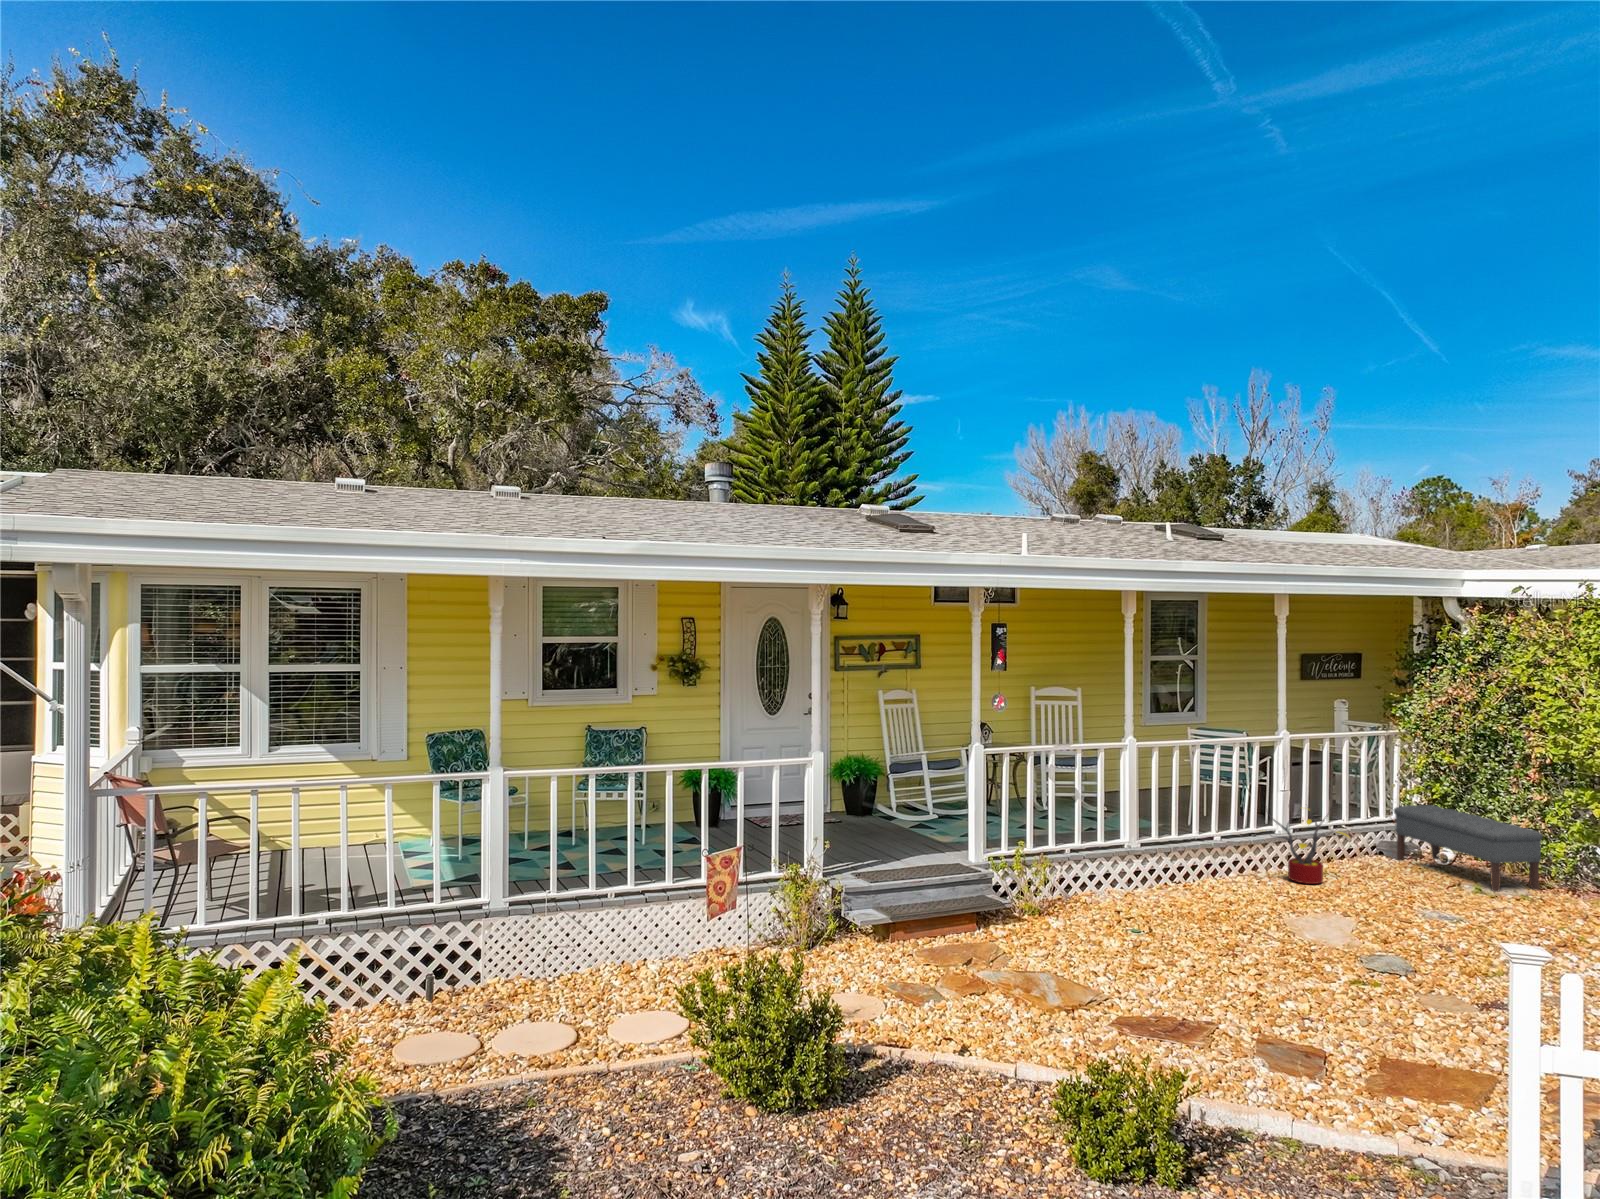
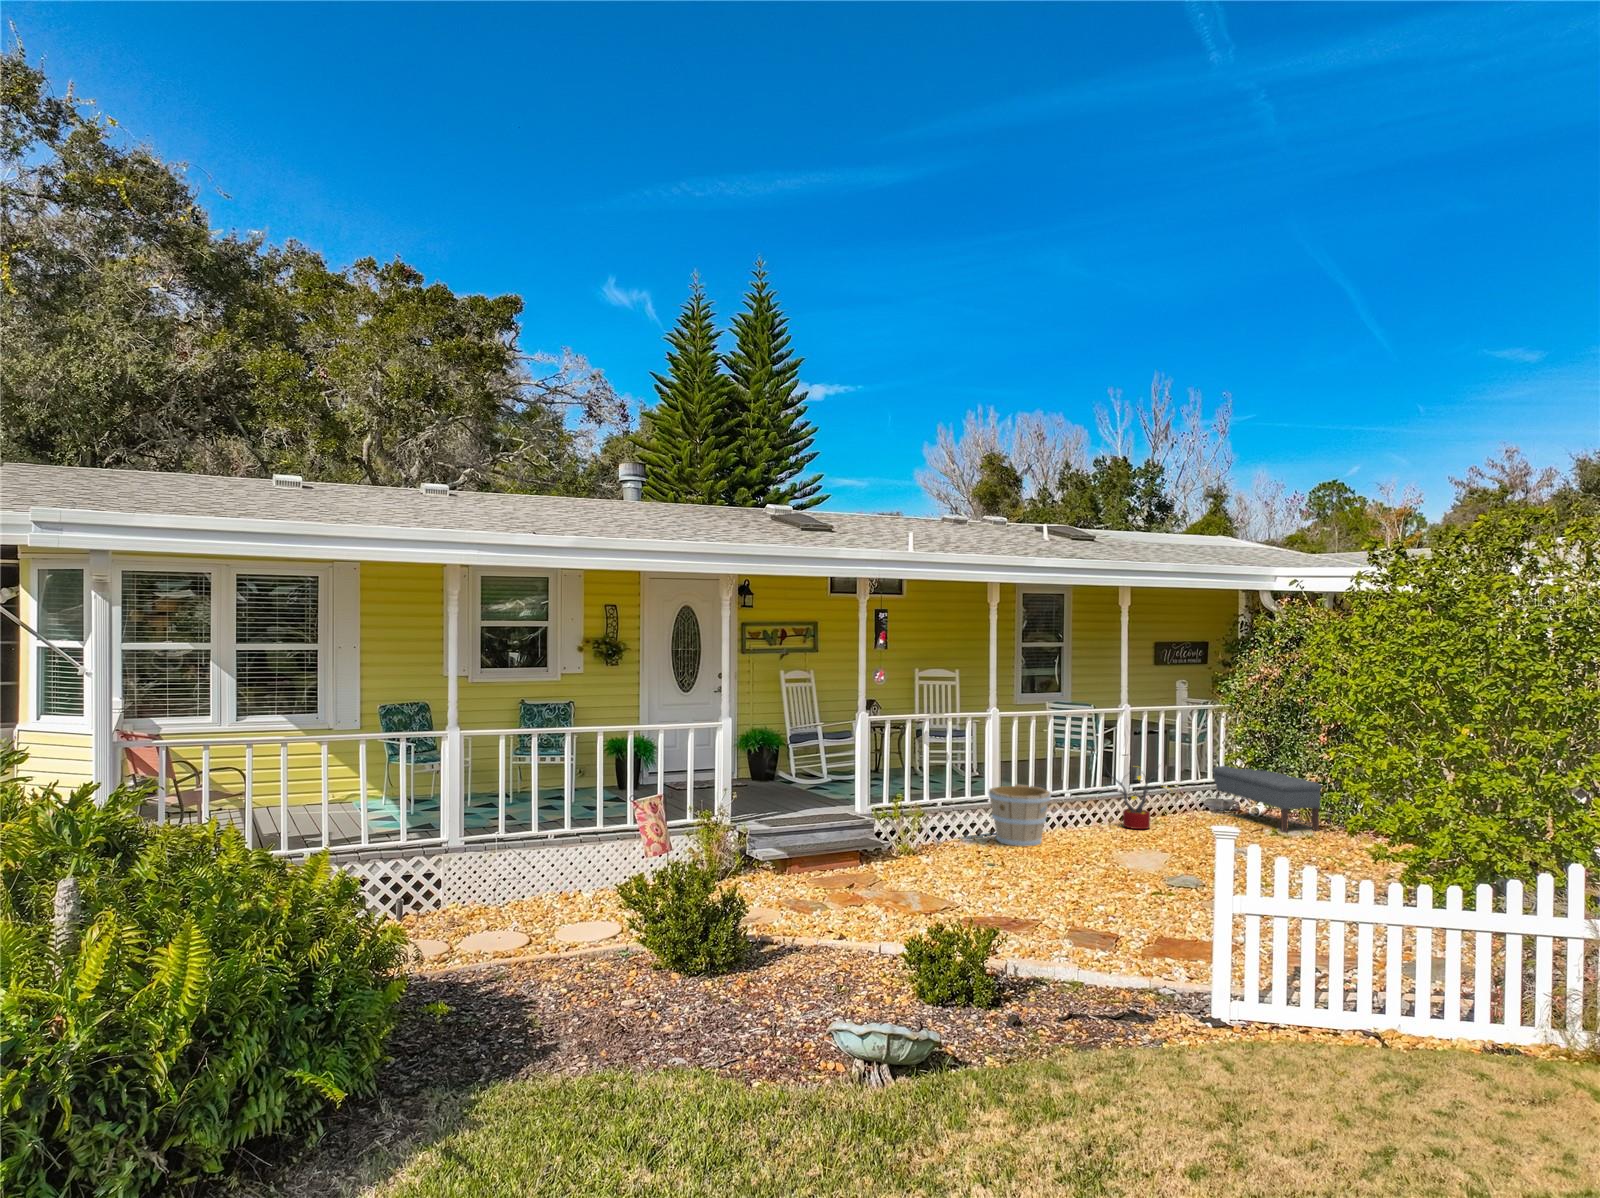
wooden bucket: none [1127,830,1204,907] -> present [989,784,1051,847]

